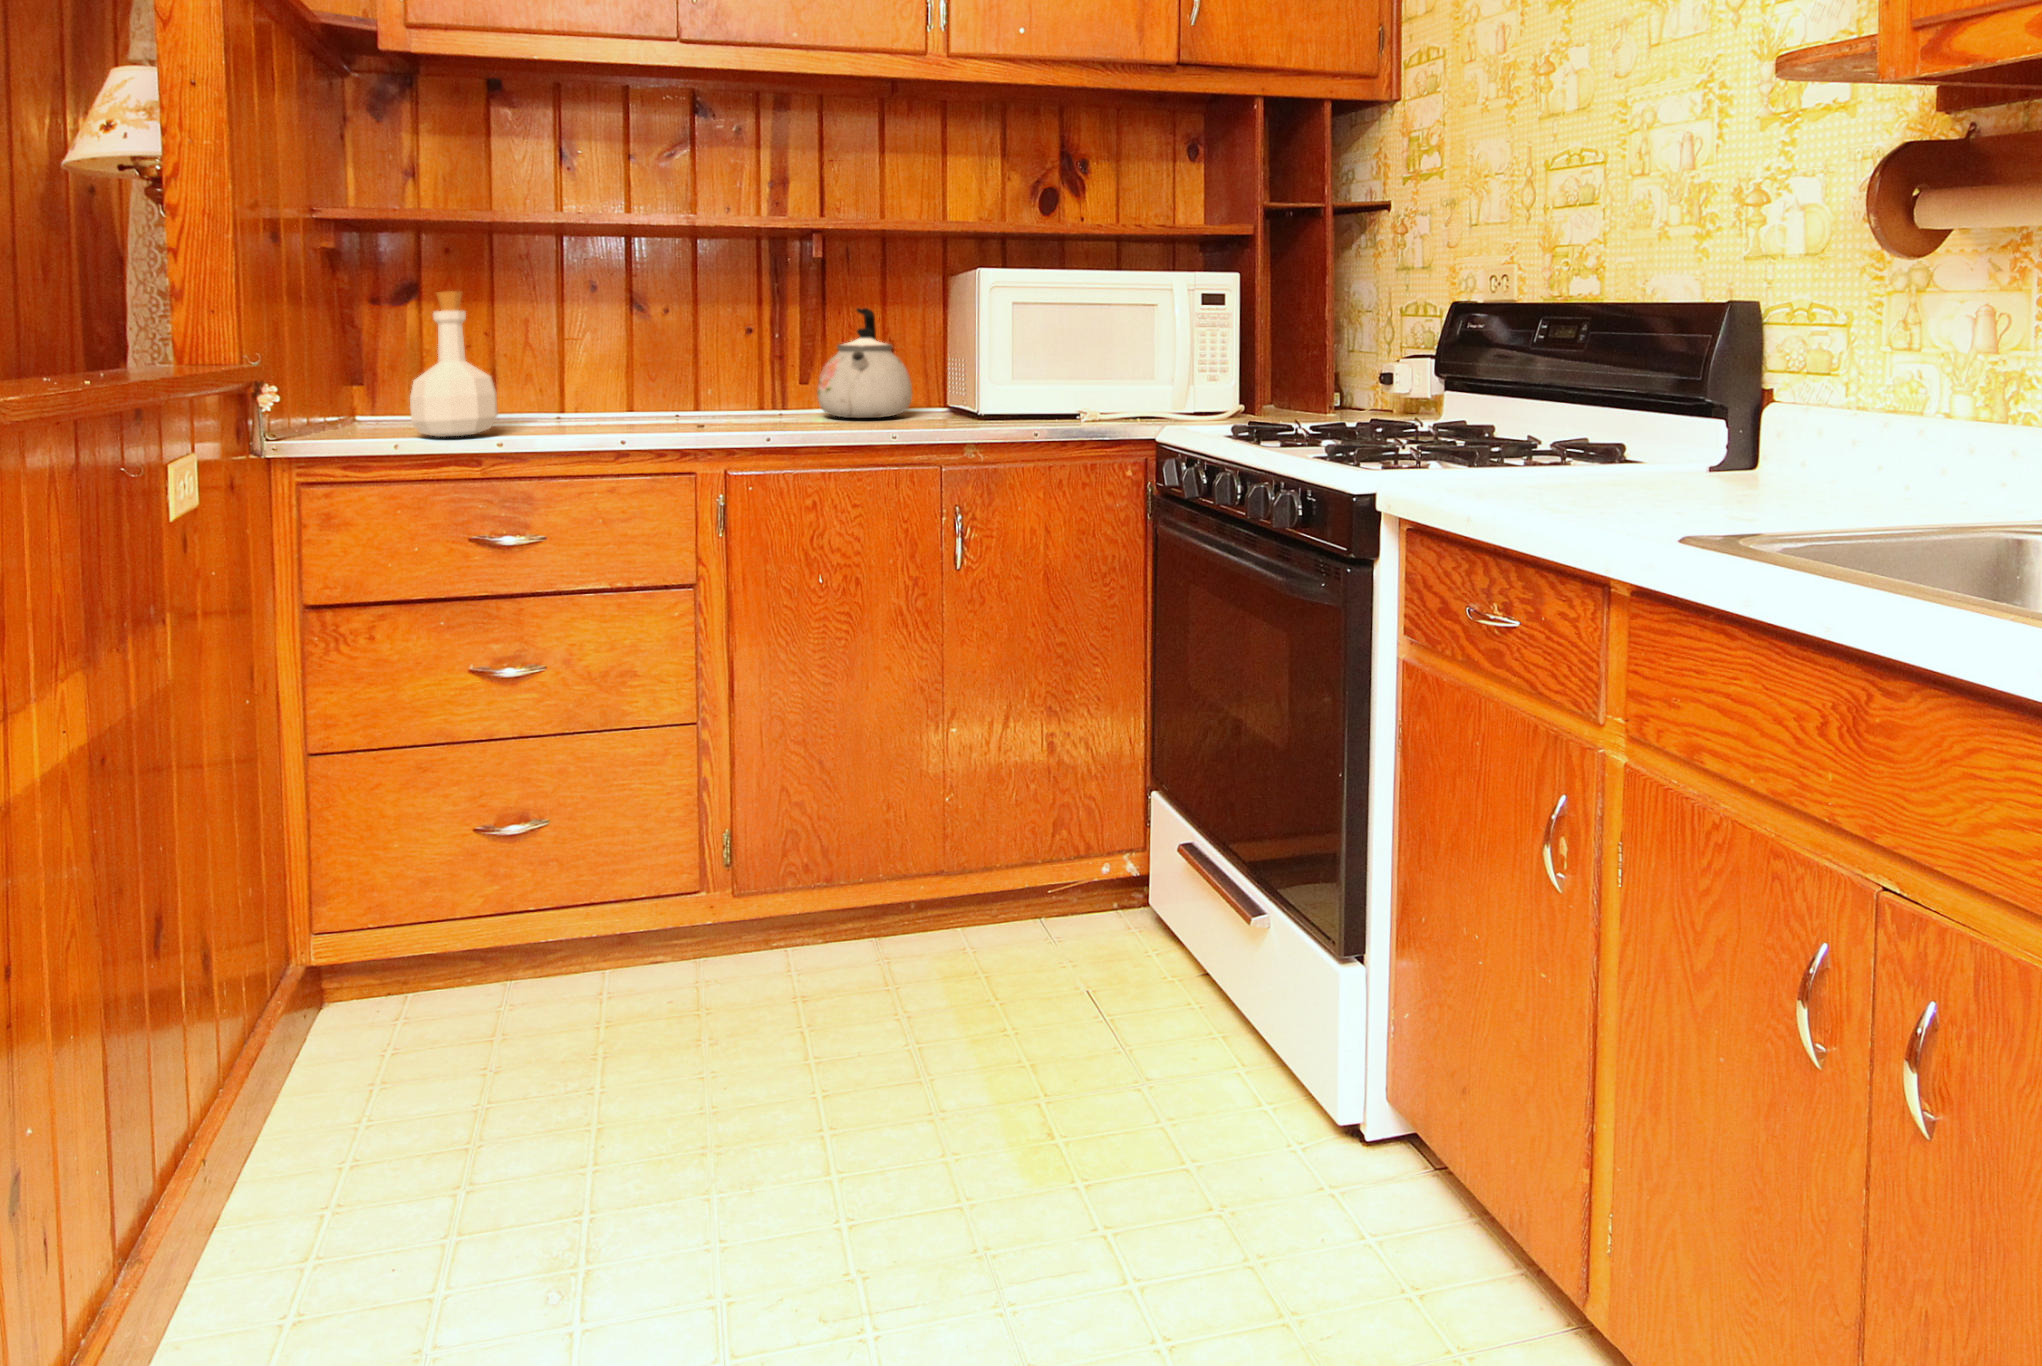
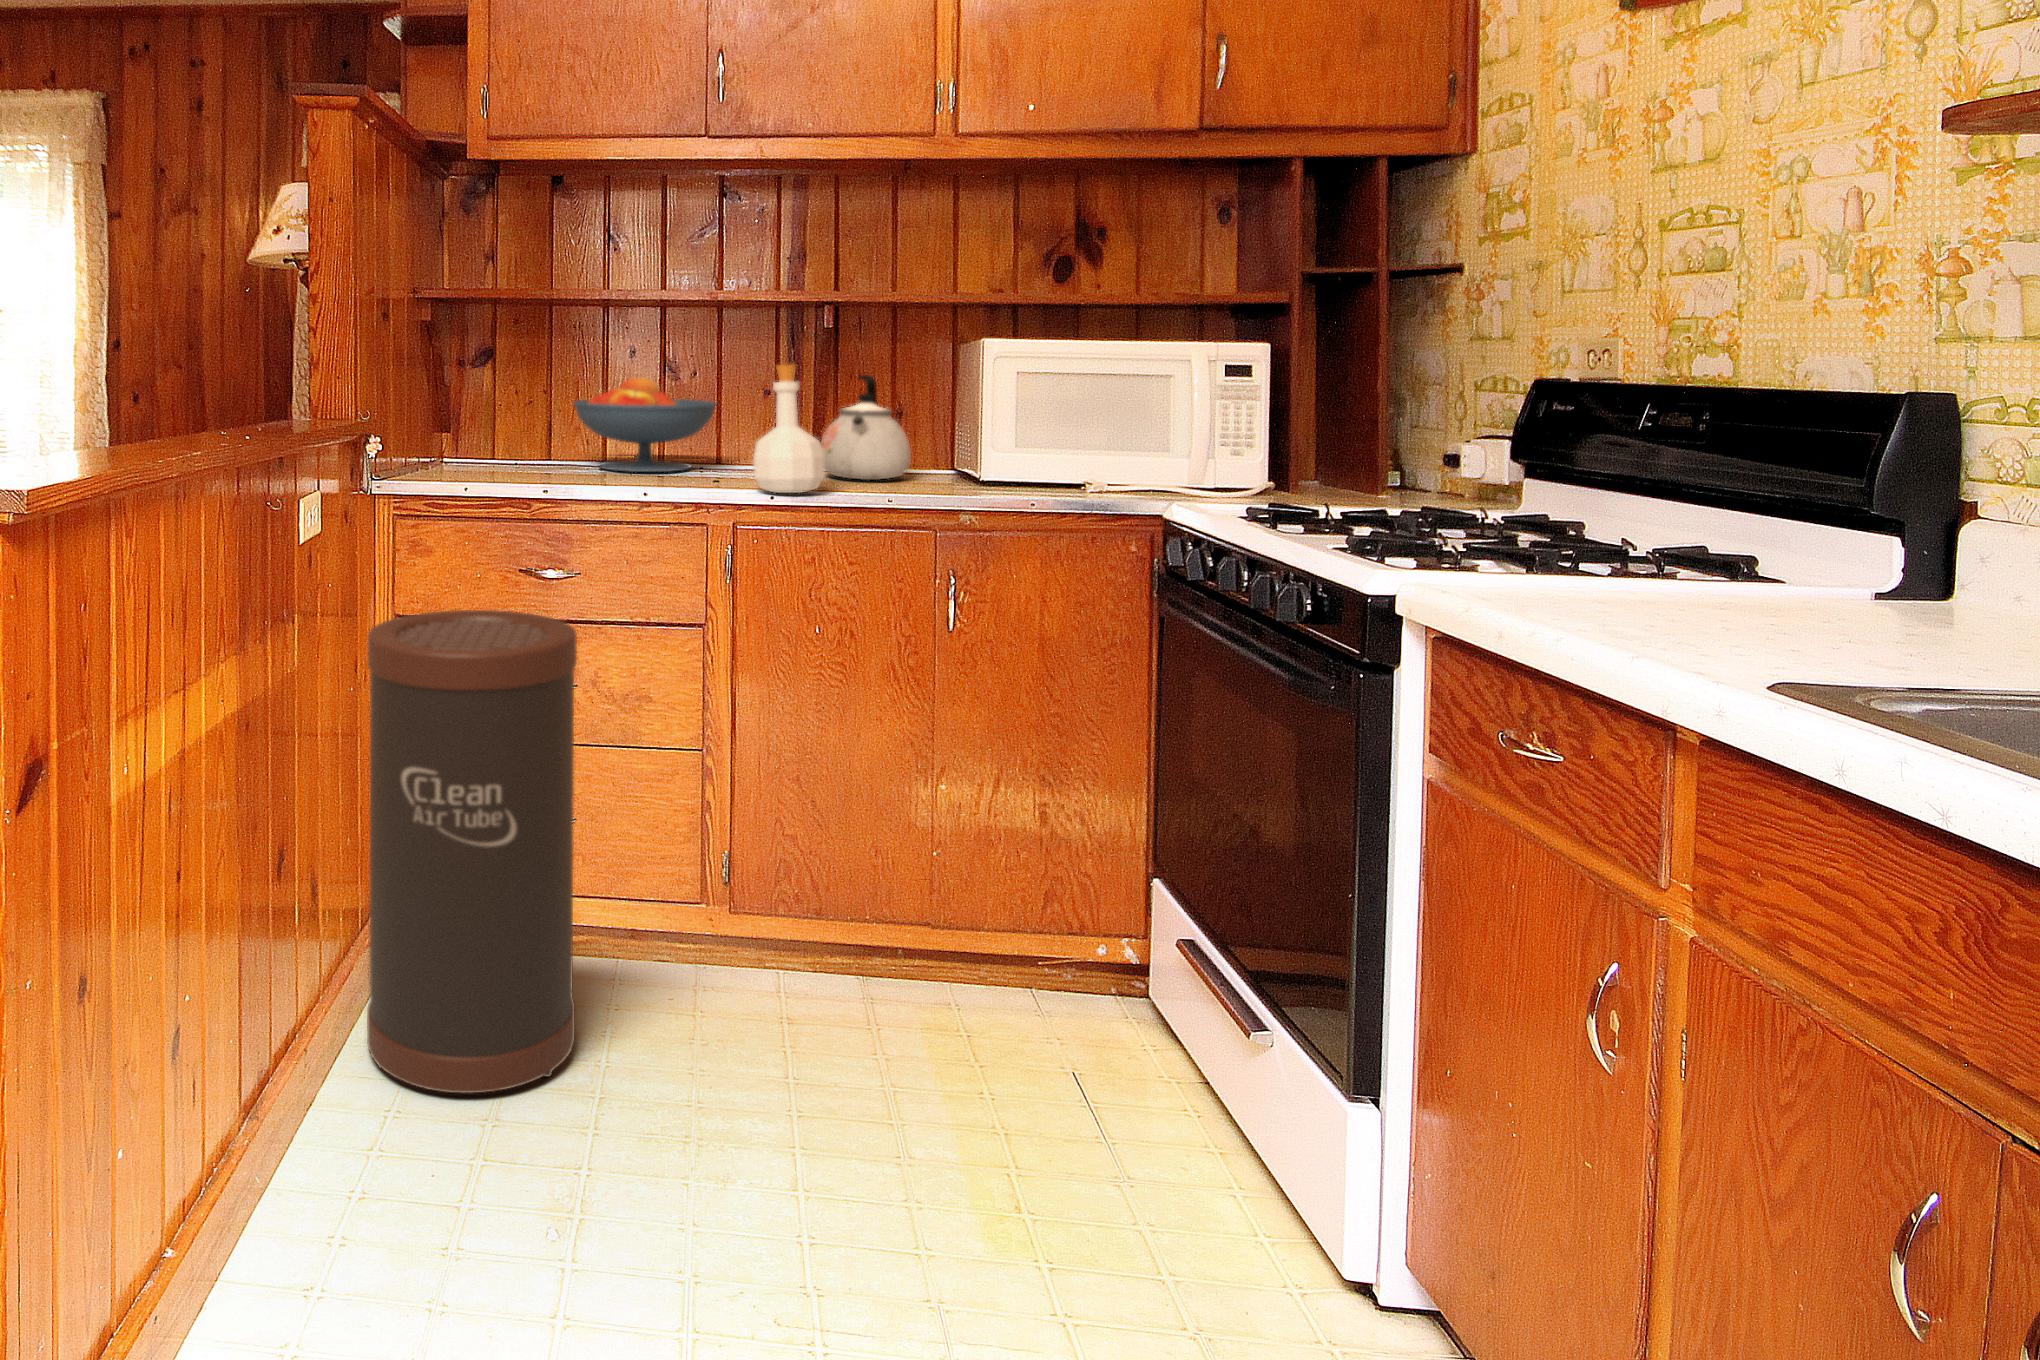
bottle: present [410,291,498,437] -> present [753,364,824,493]
fruit bowl: none [530,315,703,421] -> present [574,378,716,472]
trash can: none [256,589,553,1182] -> present [367,610,577,1093]

